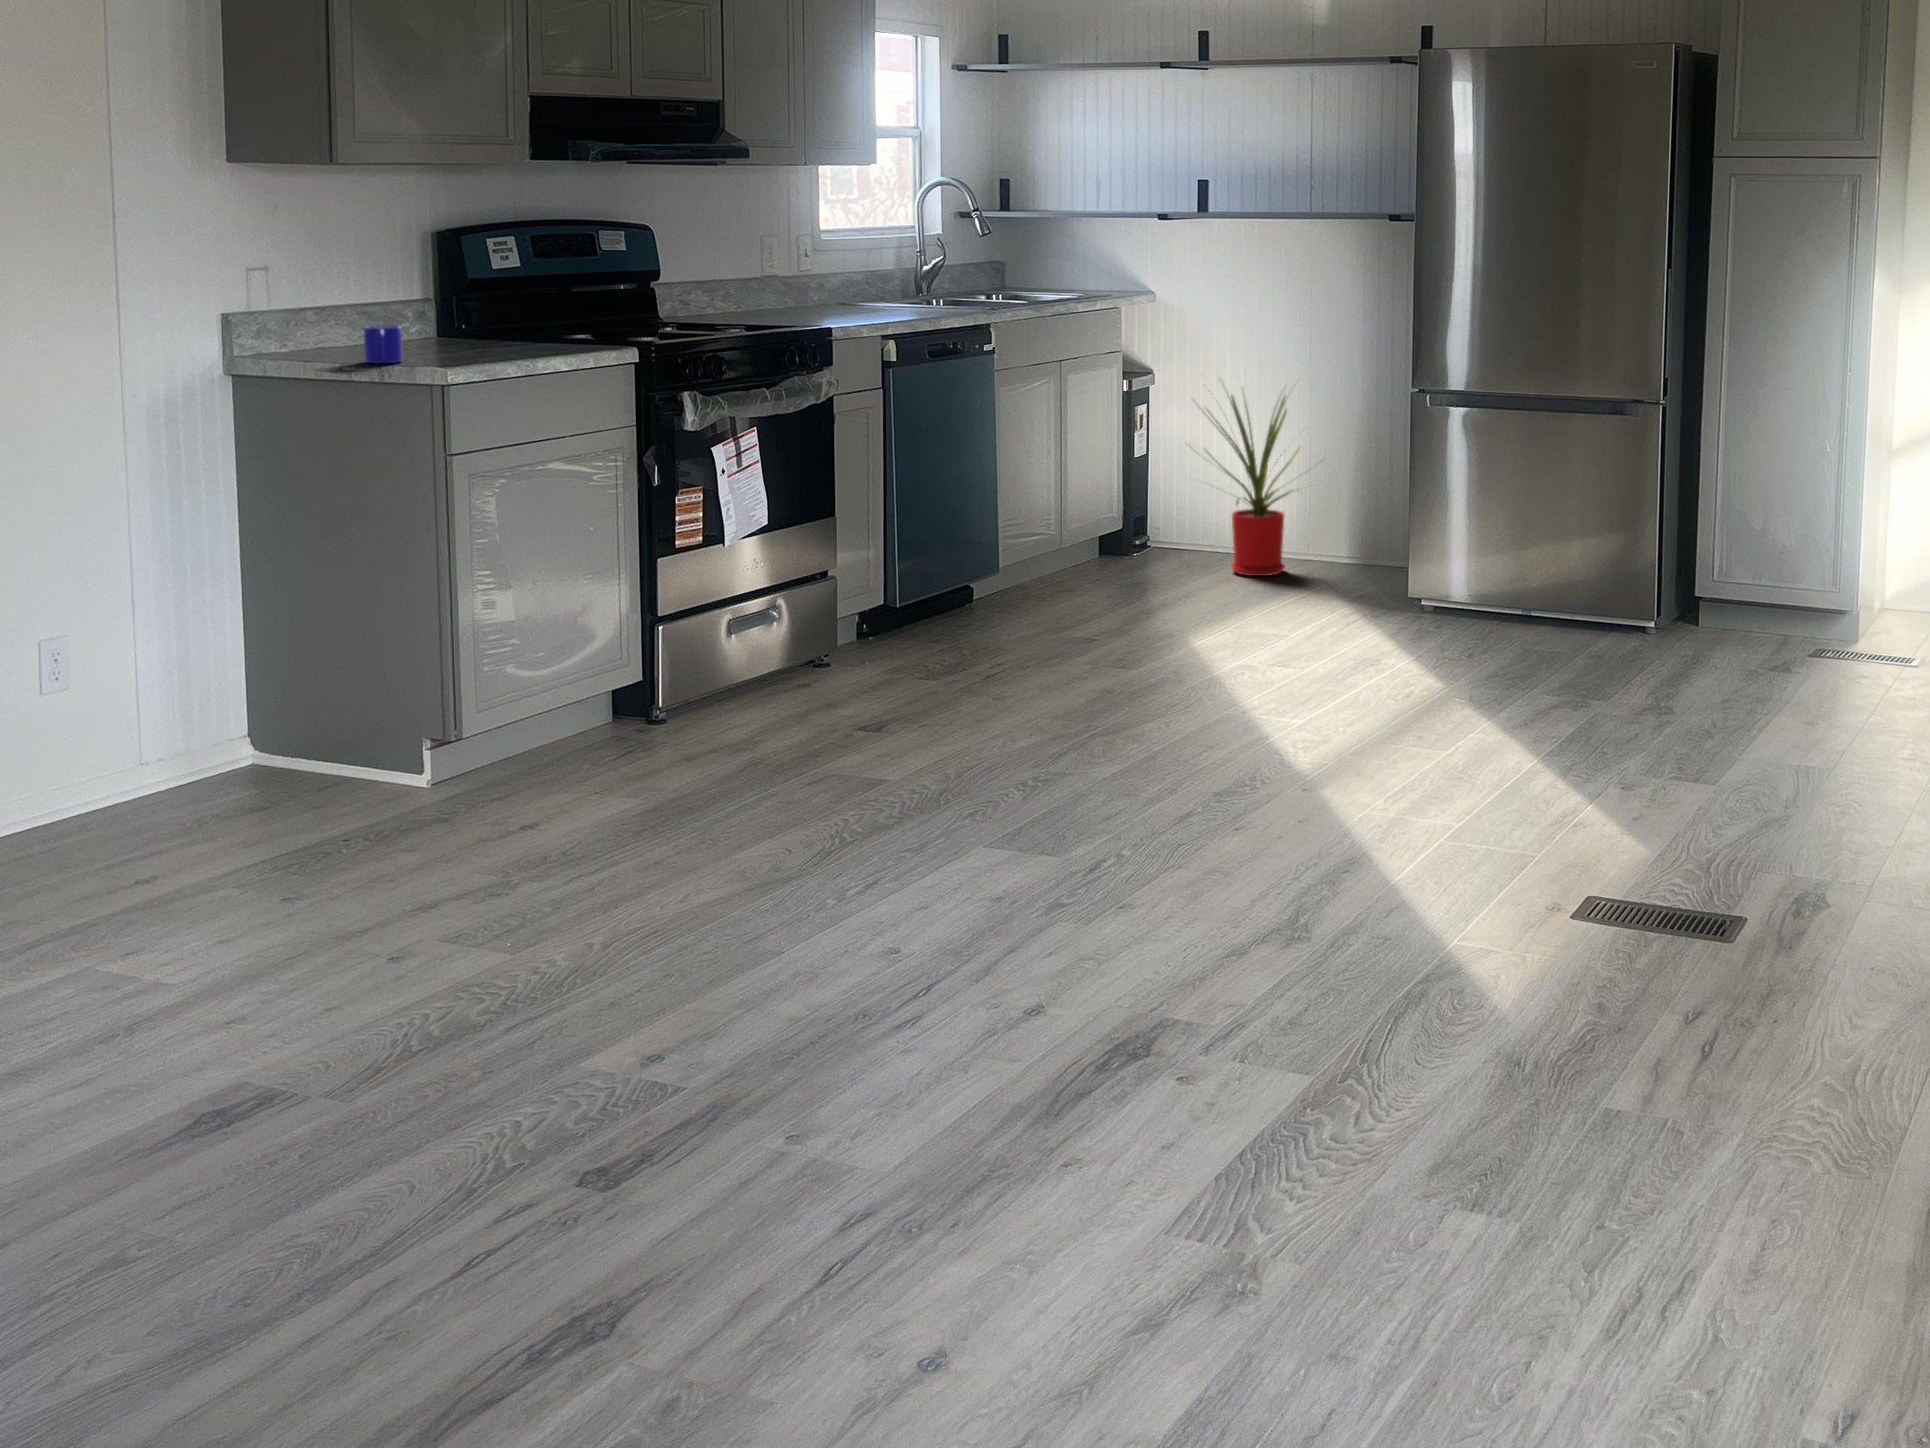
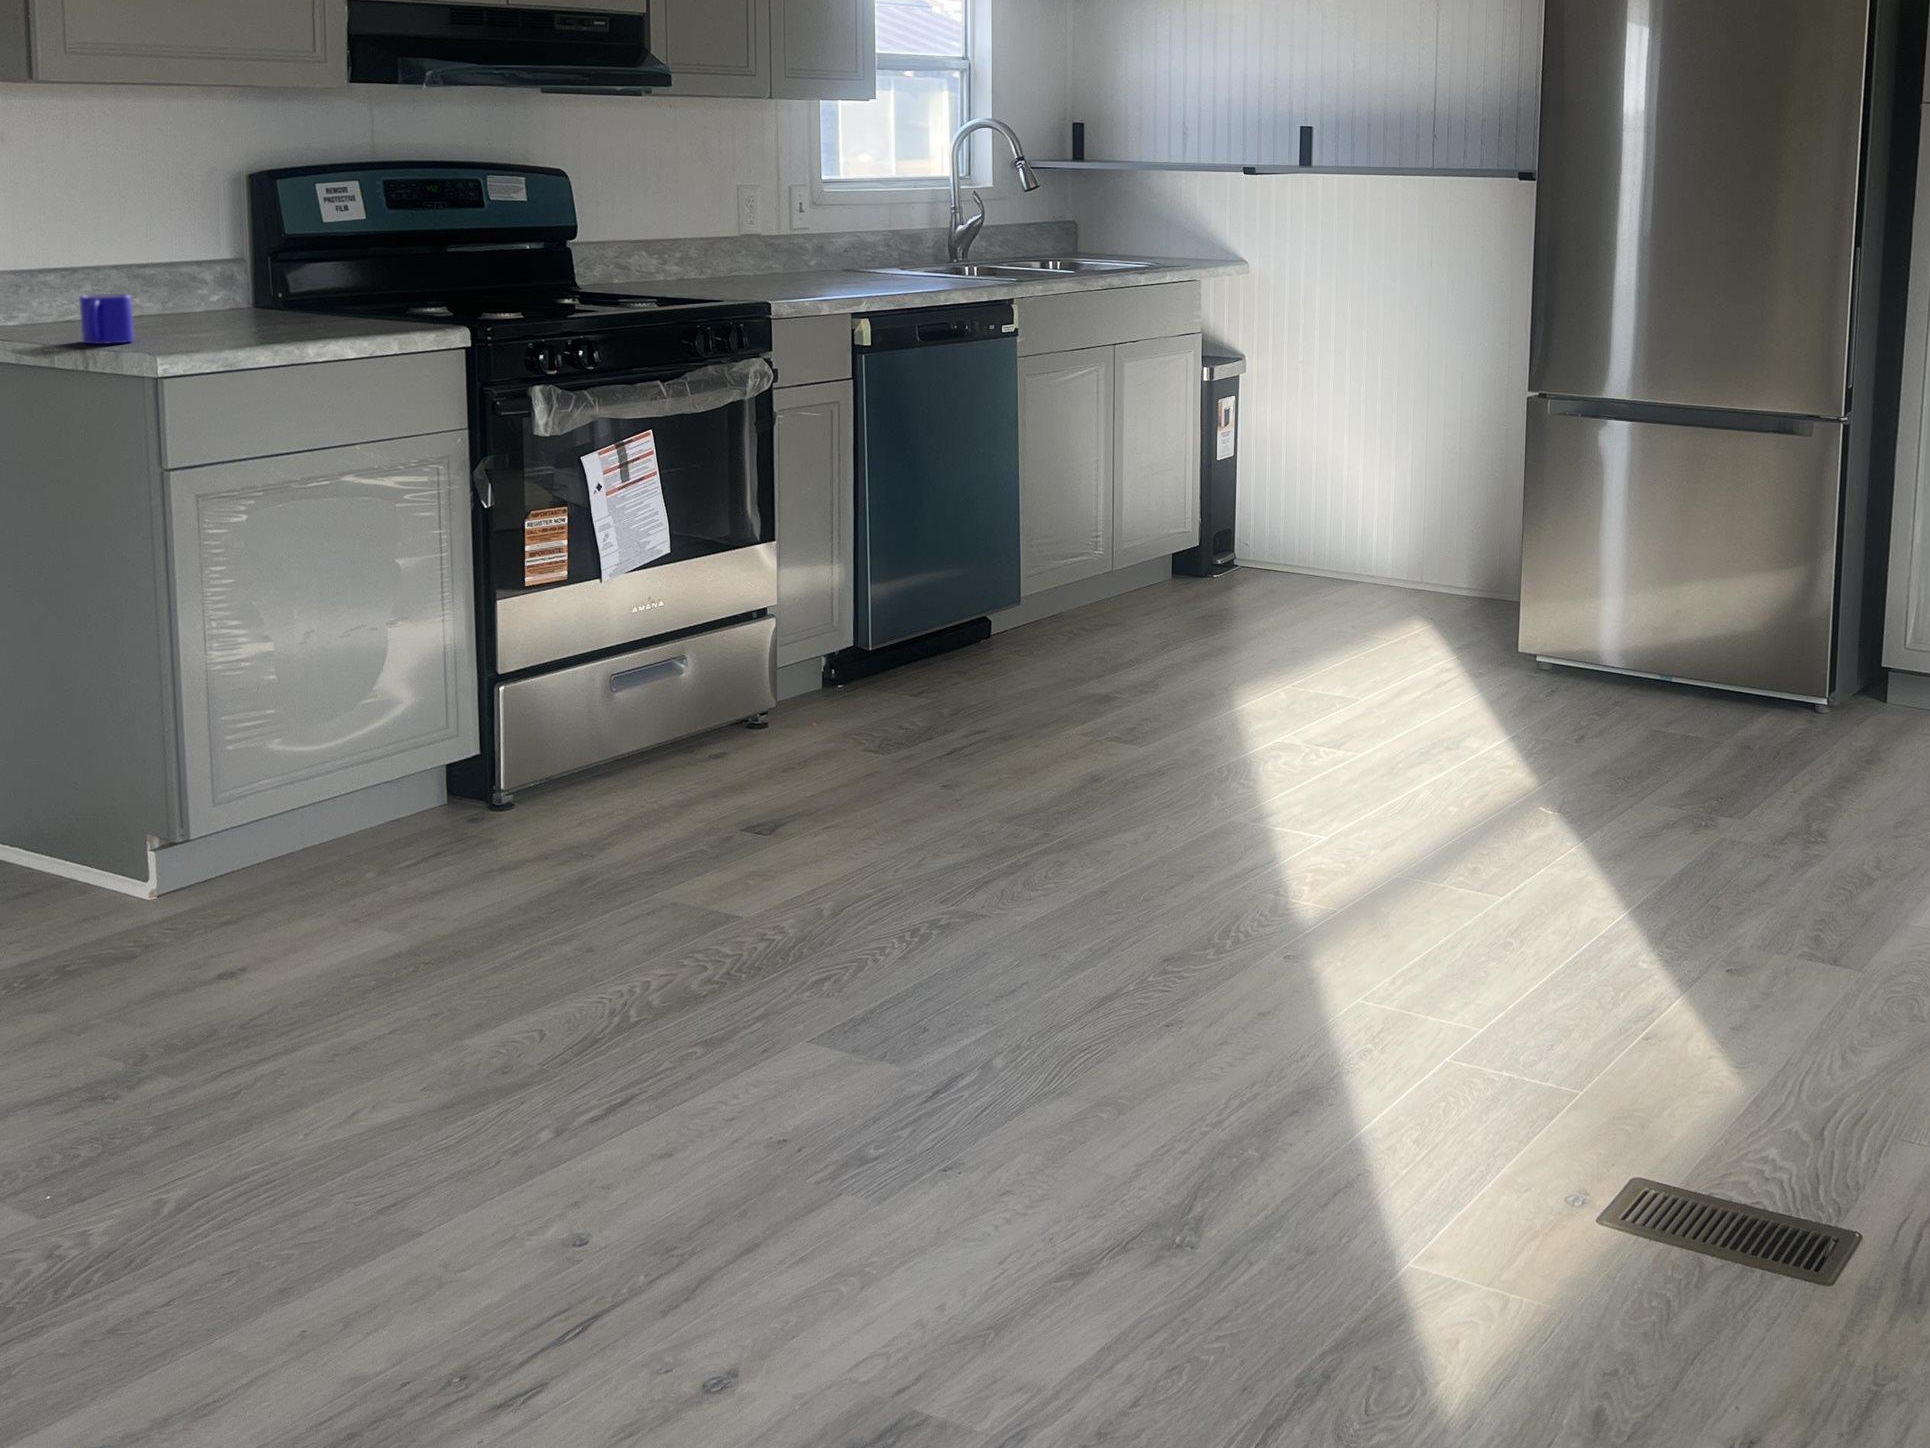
house plant: present [1190,386,1322,576] -> none [1259,366,1443,609]

